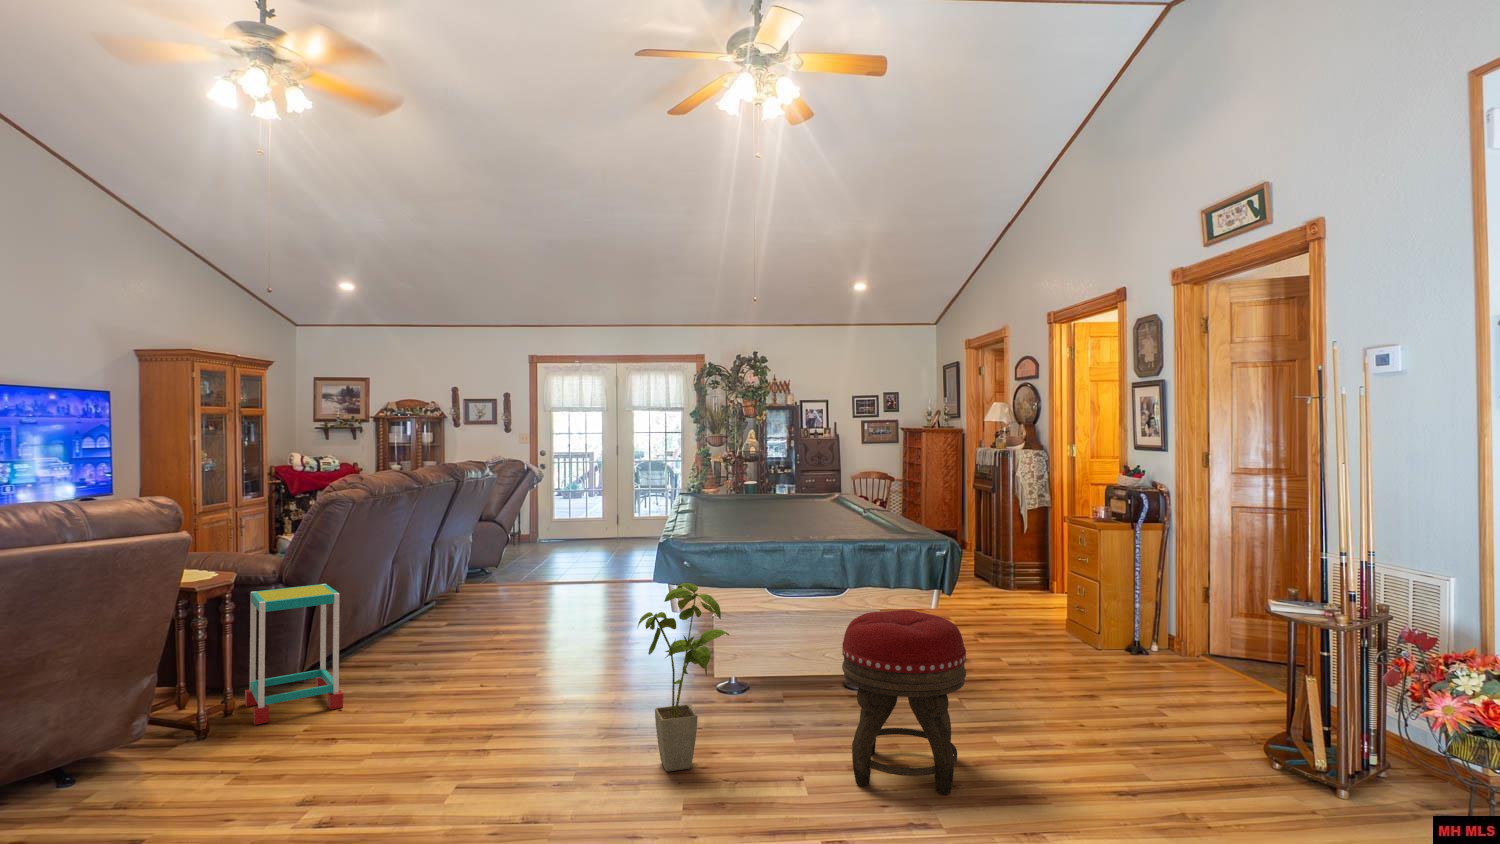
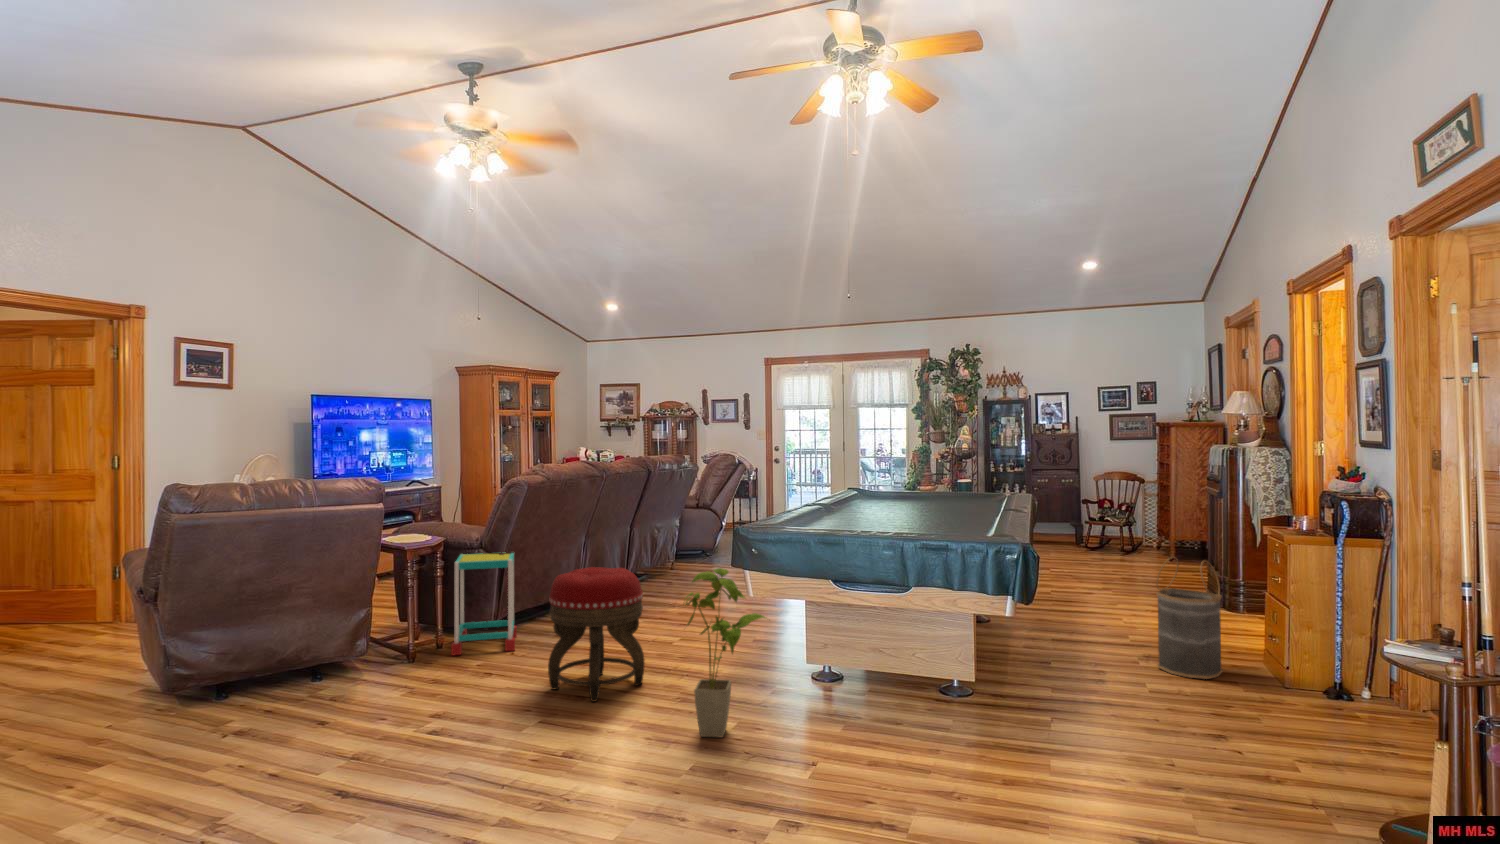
basket: none [998,545,1049,649] -> present [1156,557,1223,679]
footstool: present [842,610,966,794] -> present [548,567,645,702]

